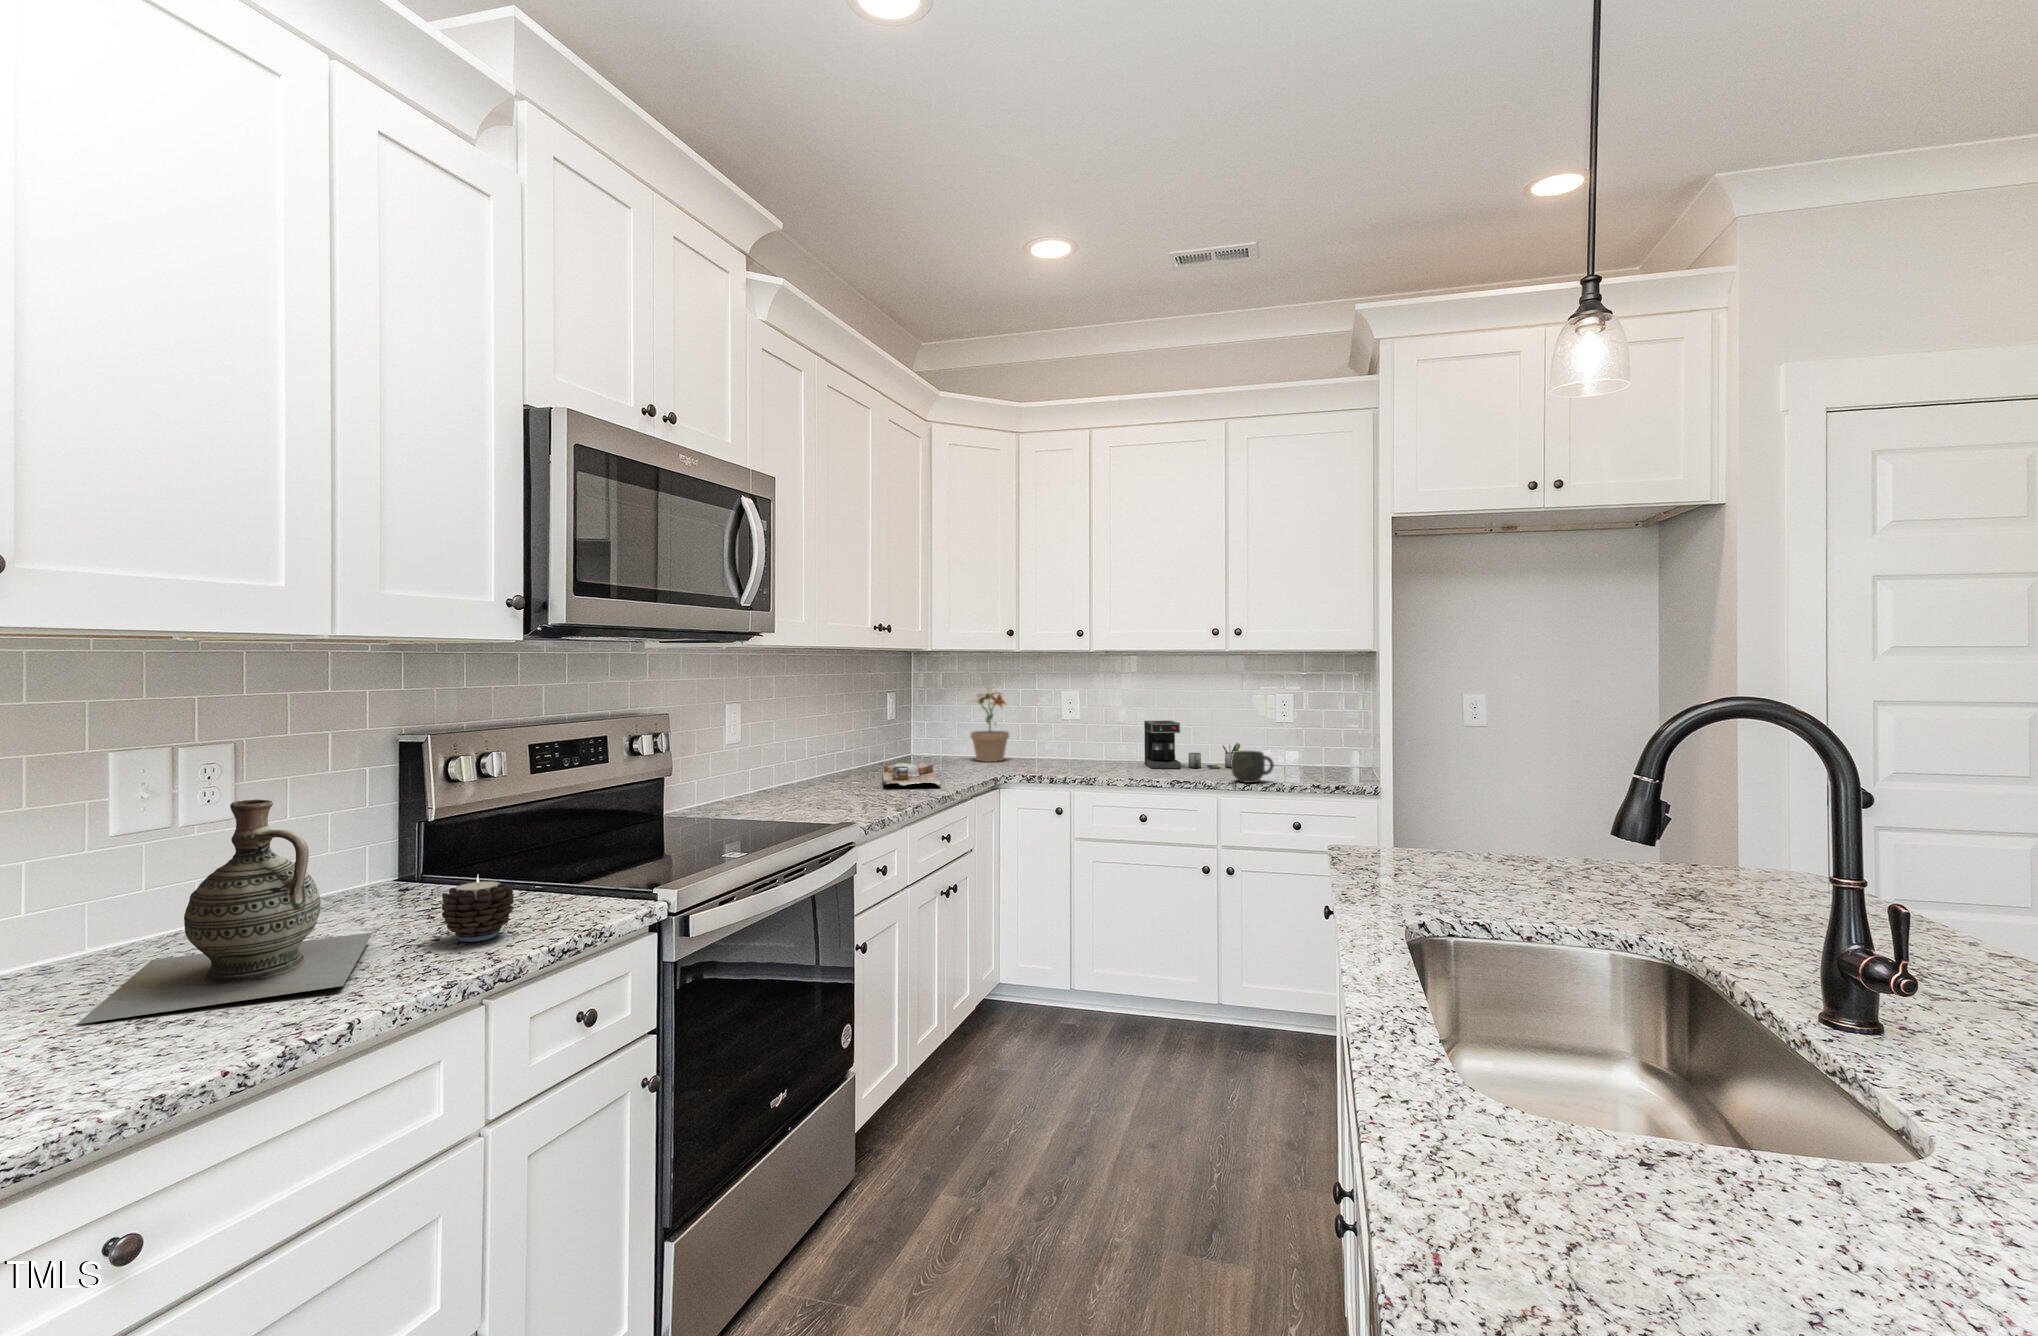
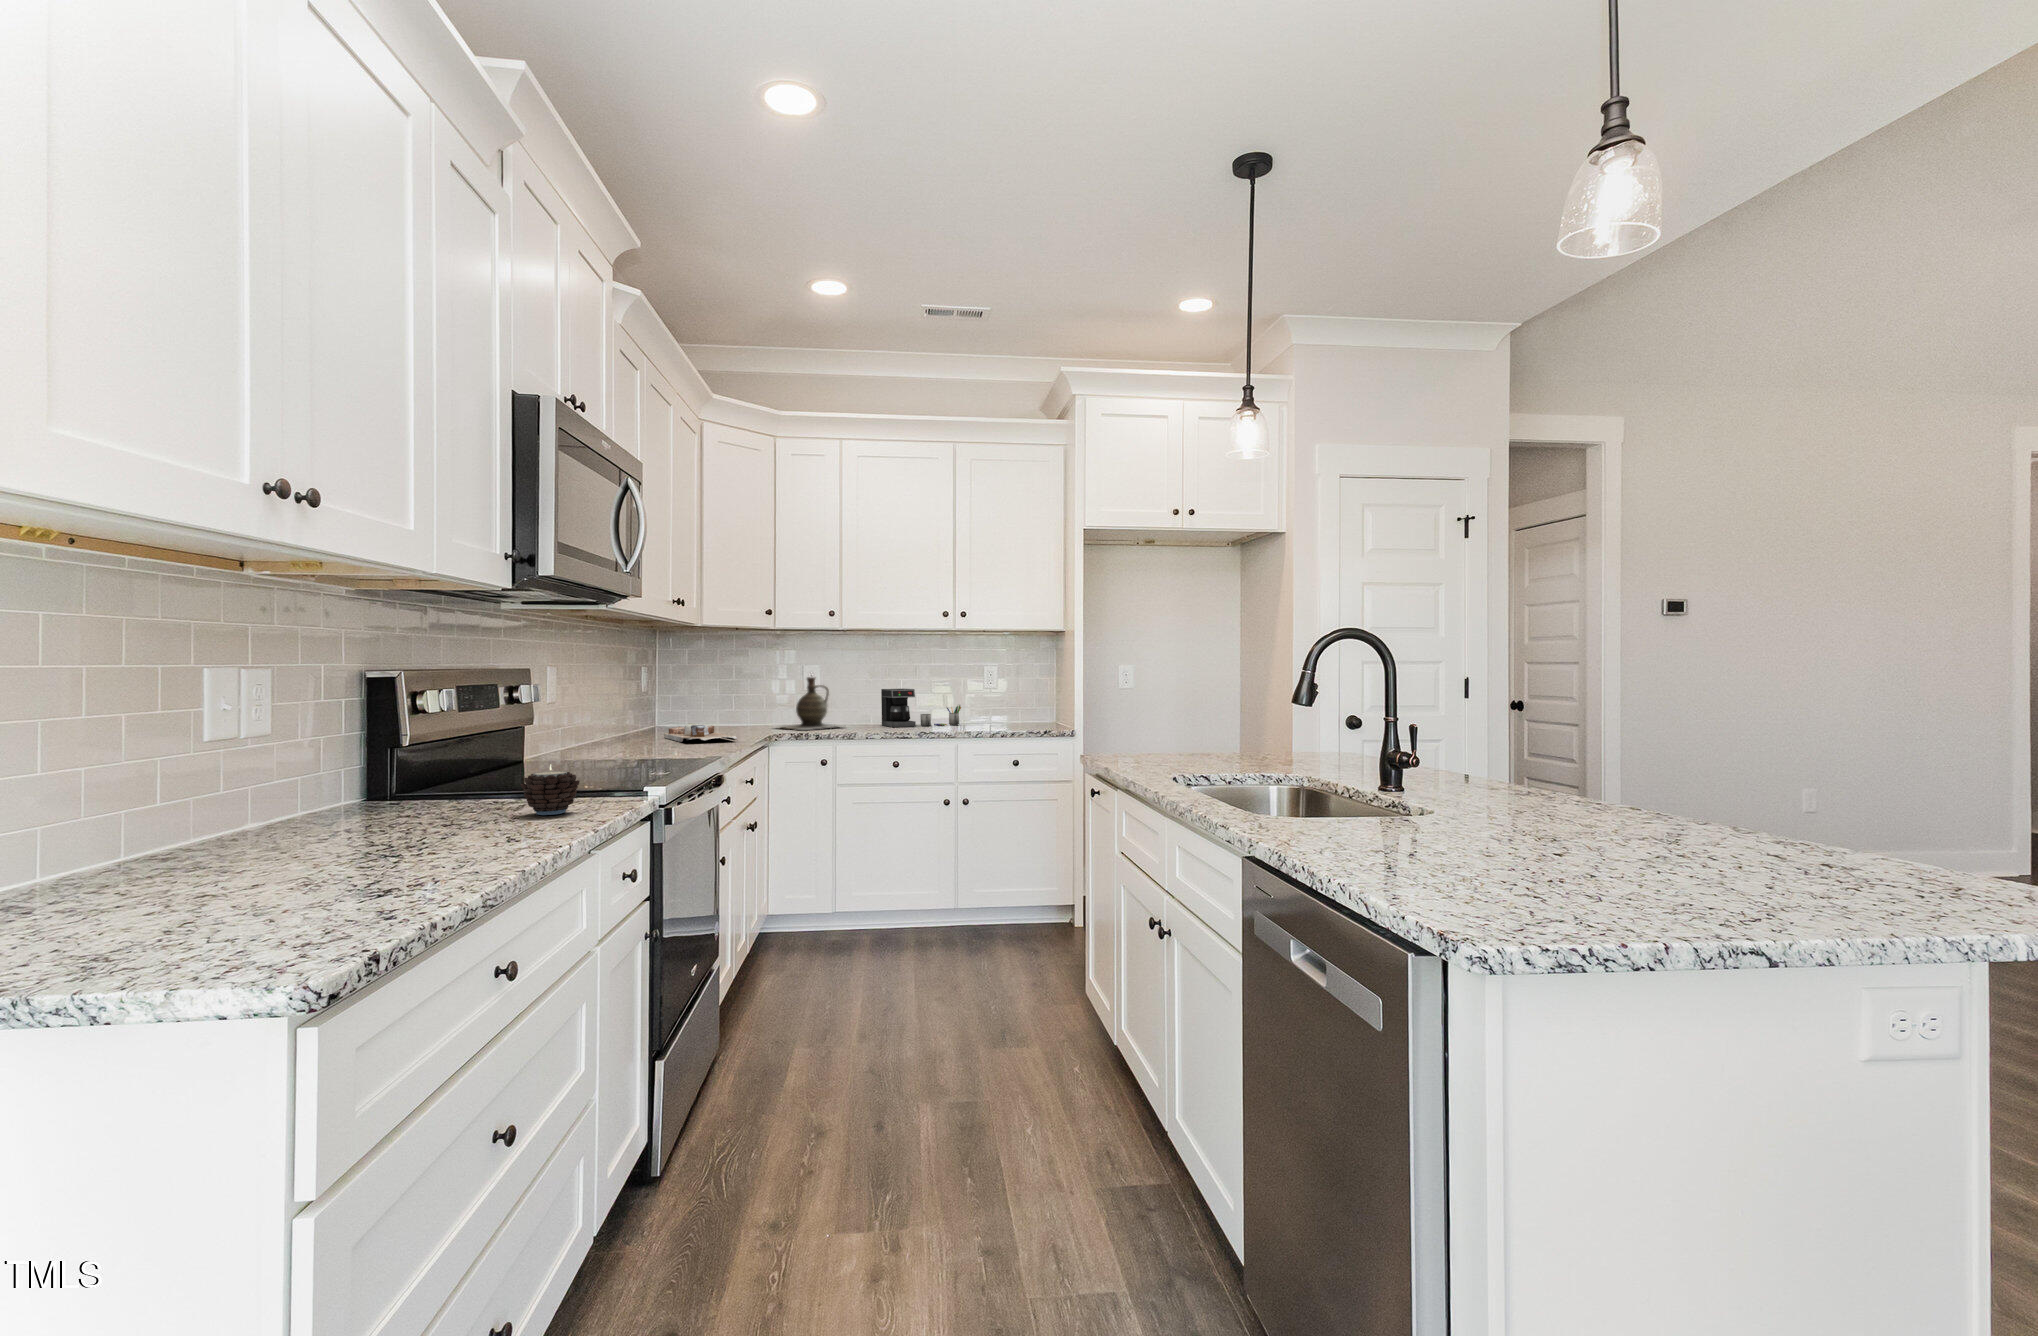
potted plant: present [970,692,1009,762] -> none [722,662,761,728]
mug: present [1231,751,1274,783] -> none [966,707,998,731]
ceramic jug: present [77,799,372,1024] -> present [780,677,840,730]

